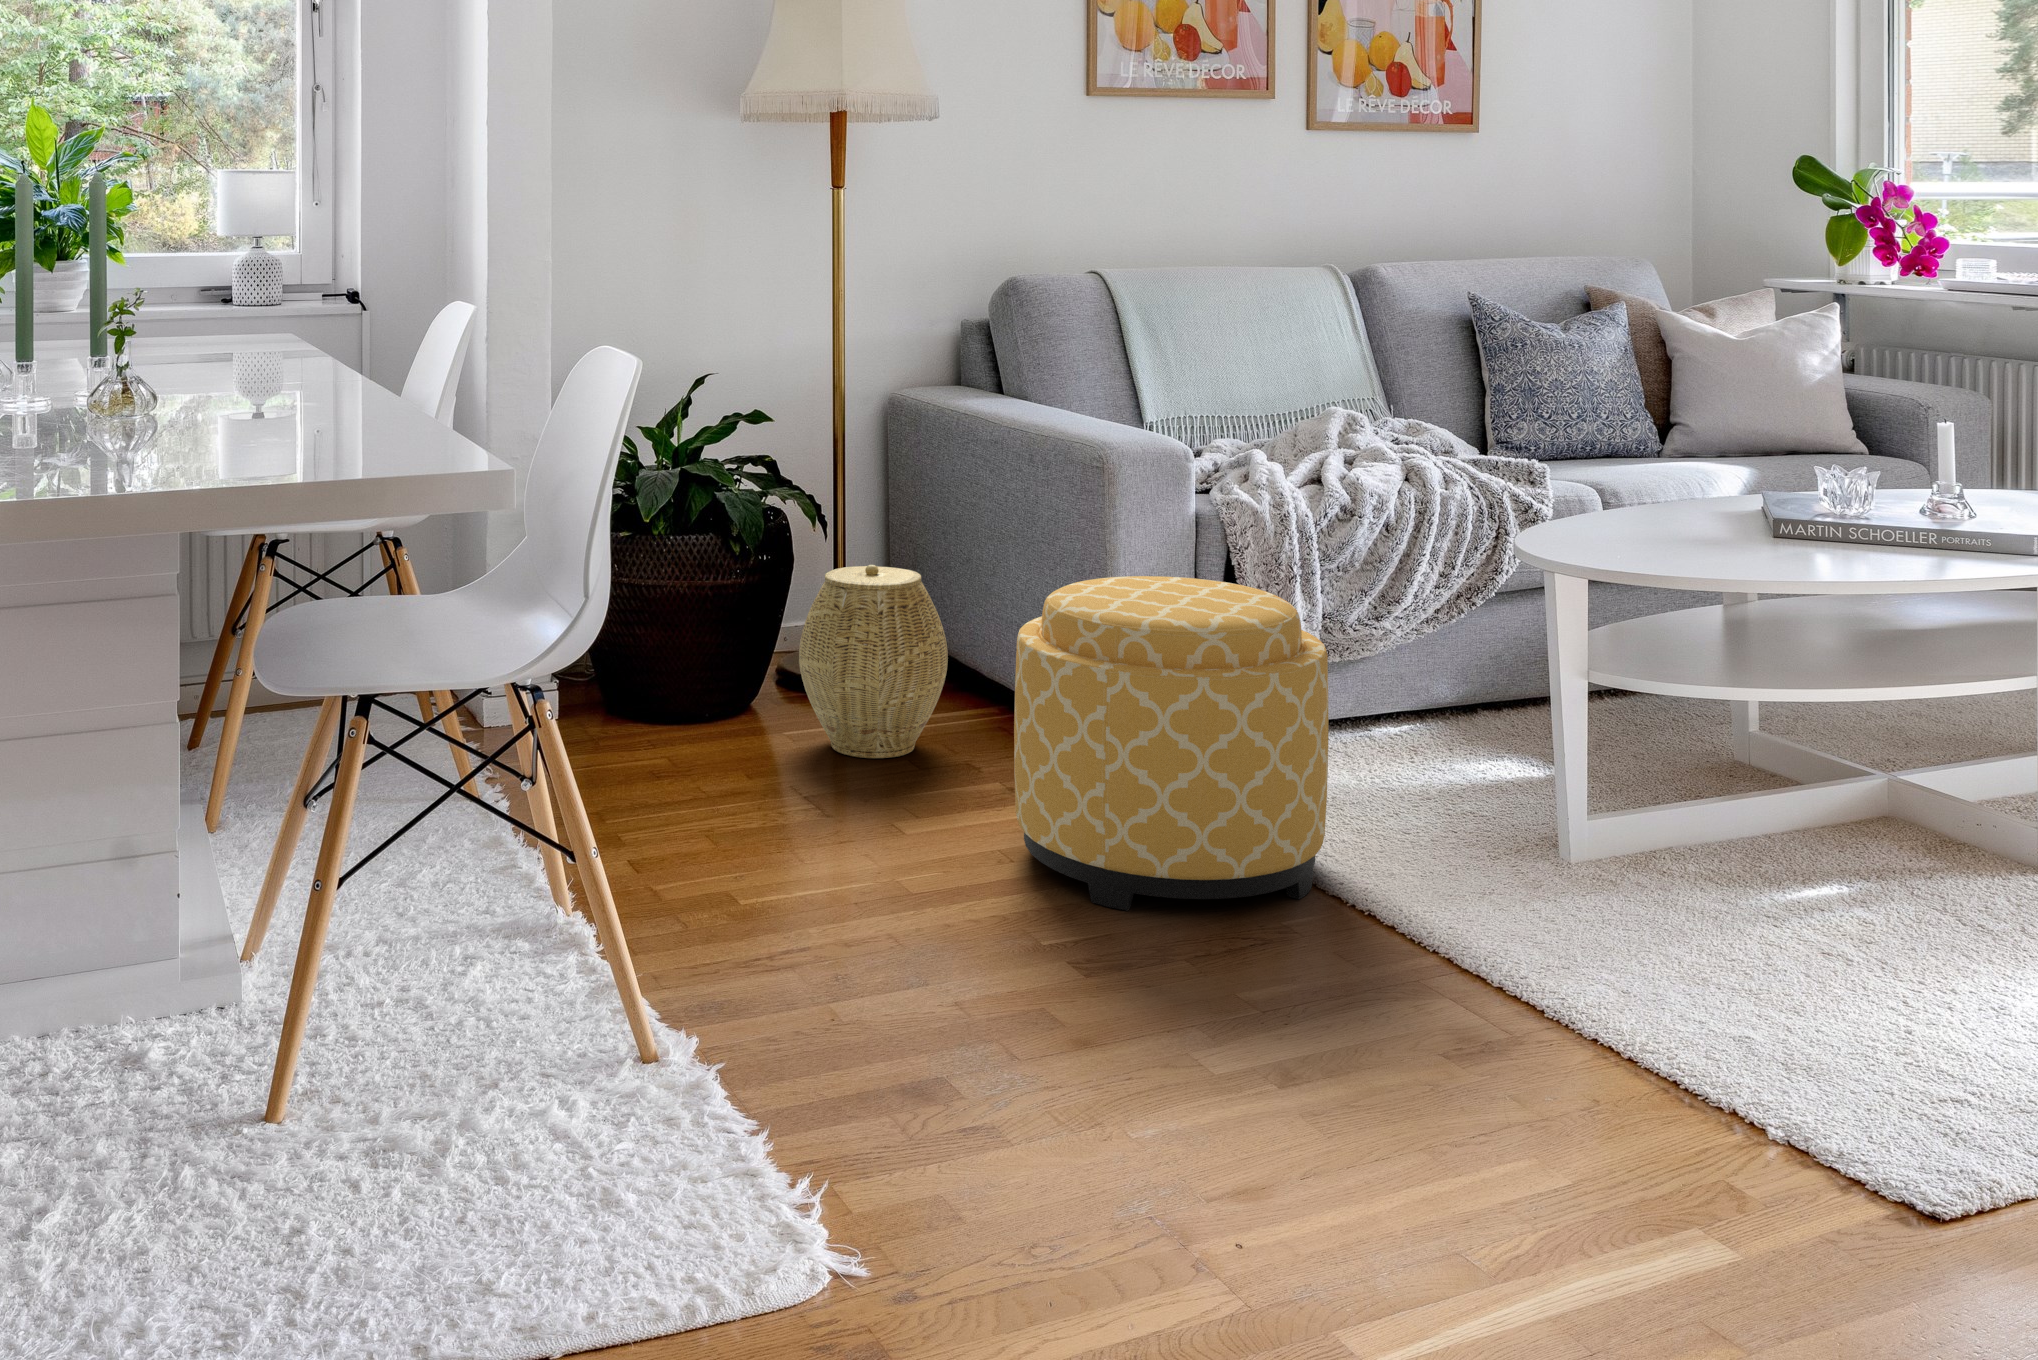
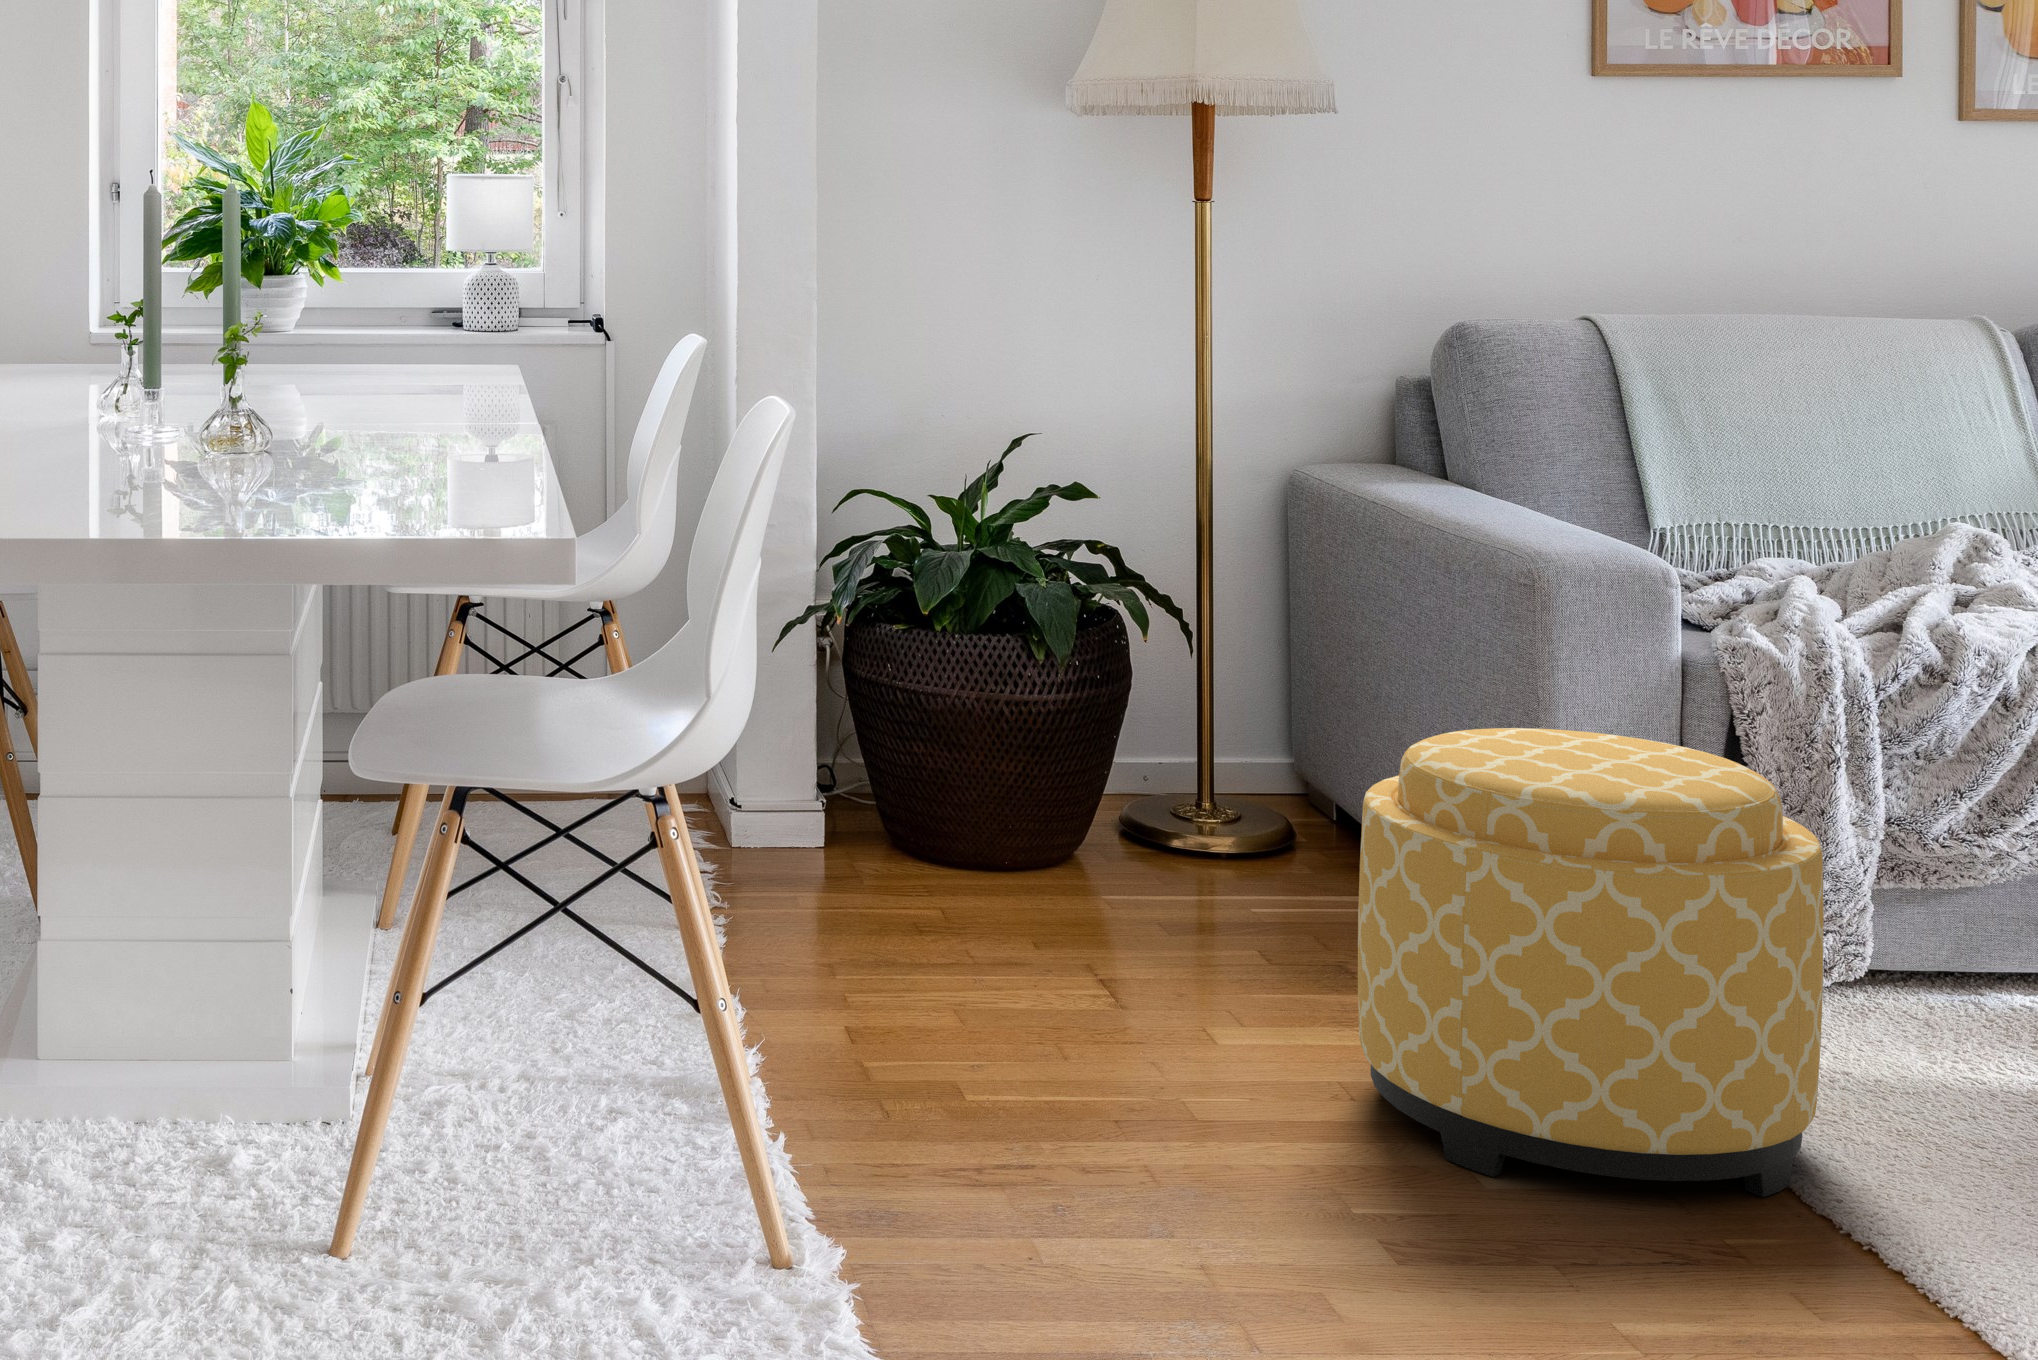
woven basket: present [799,565,948,758] -> none [1116,691,1319,943]

